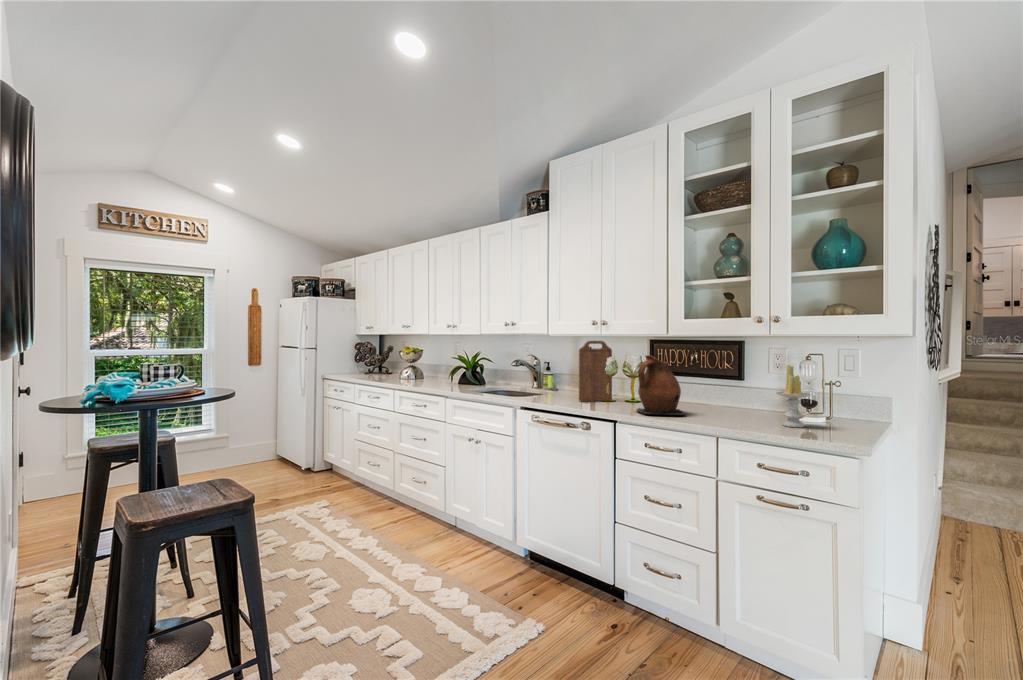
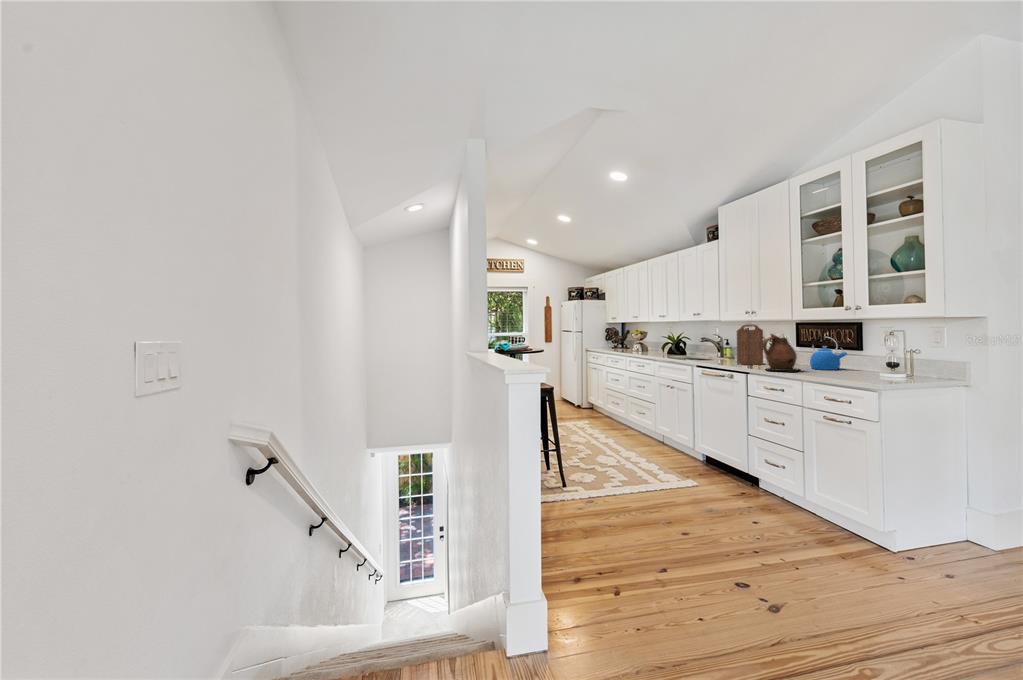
kettle: none [681,360,729,409] -> present [810,336,847,370]
candle: present [776,365,811,427] -> none [853,339,879,379]

